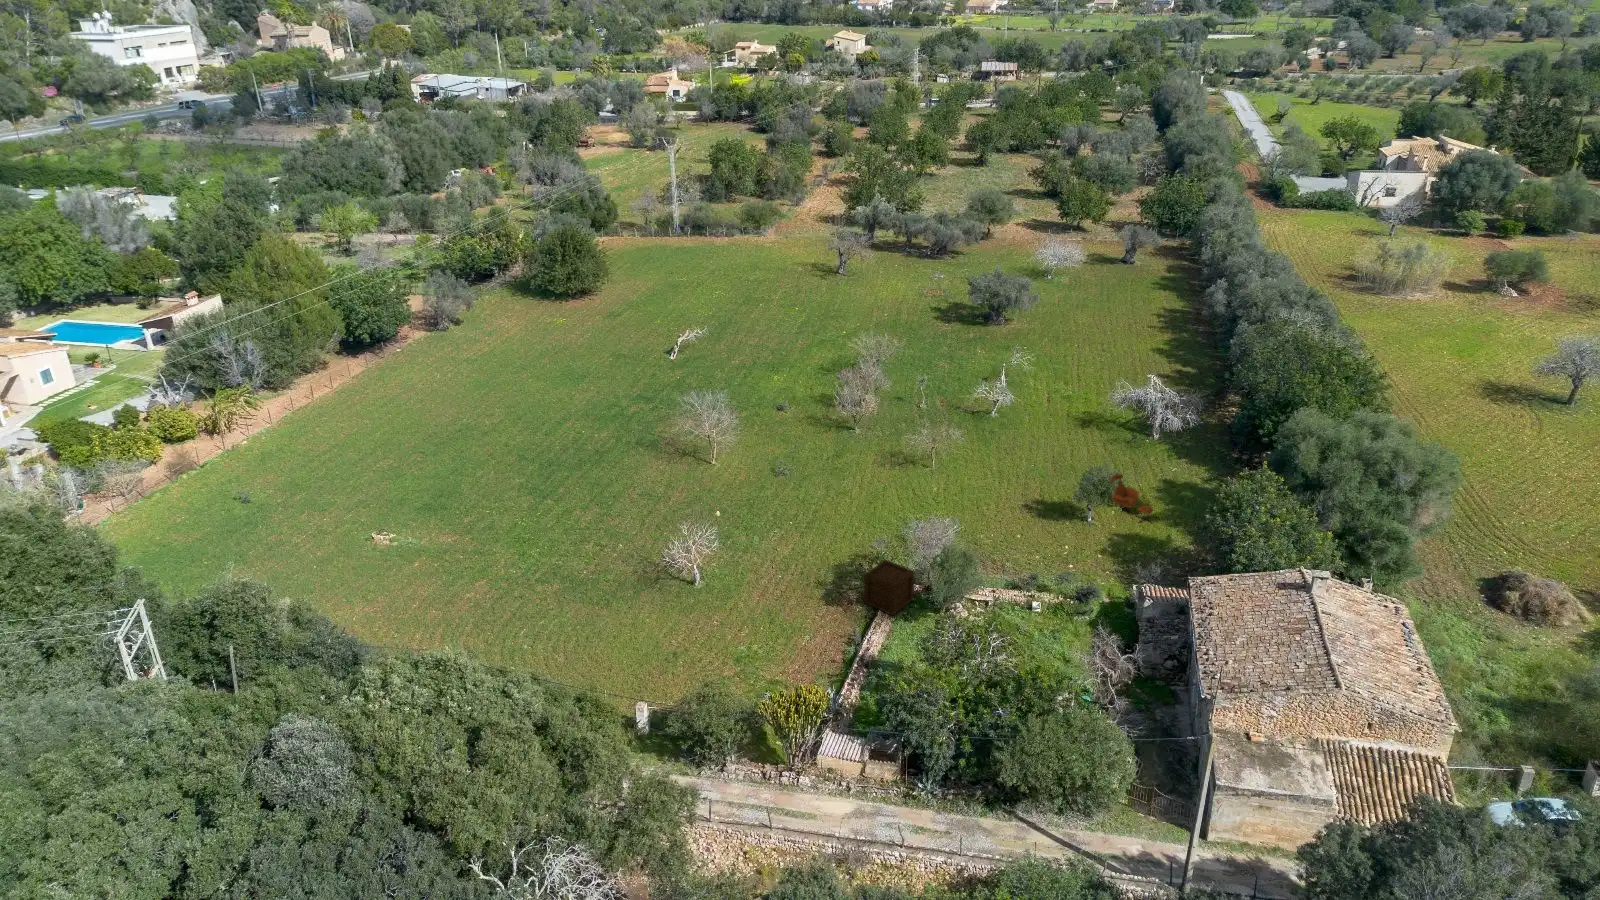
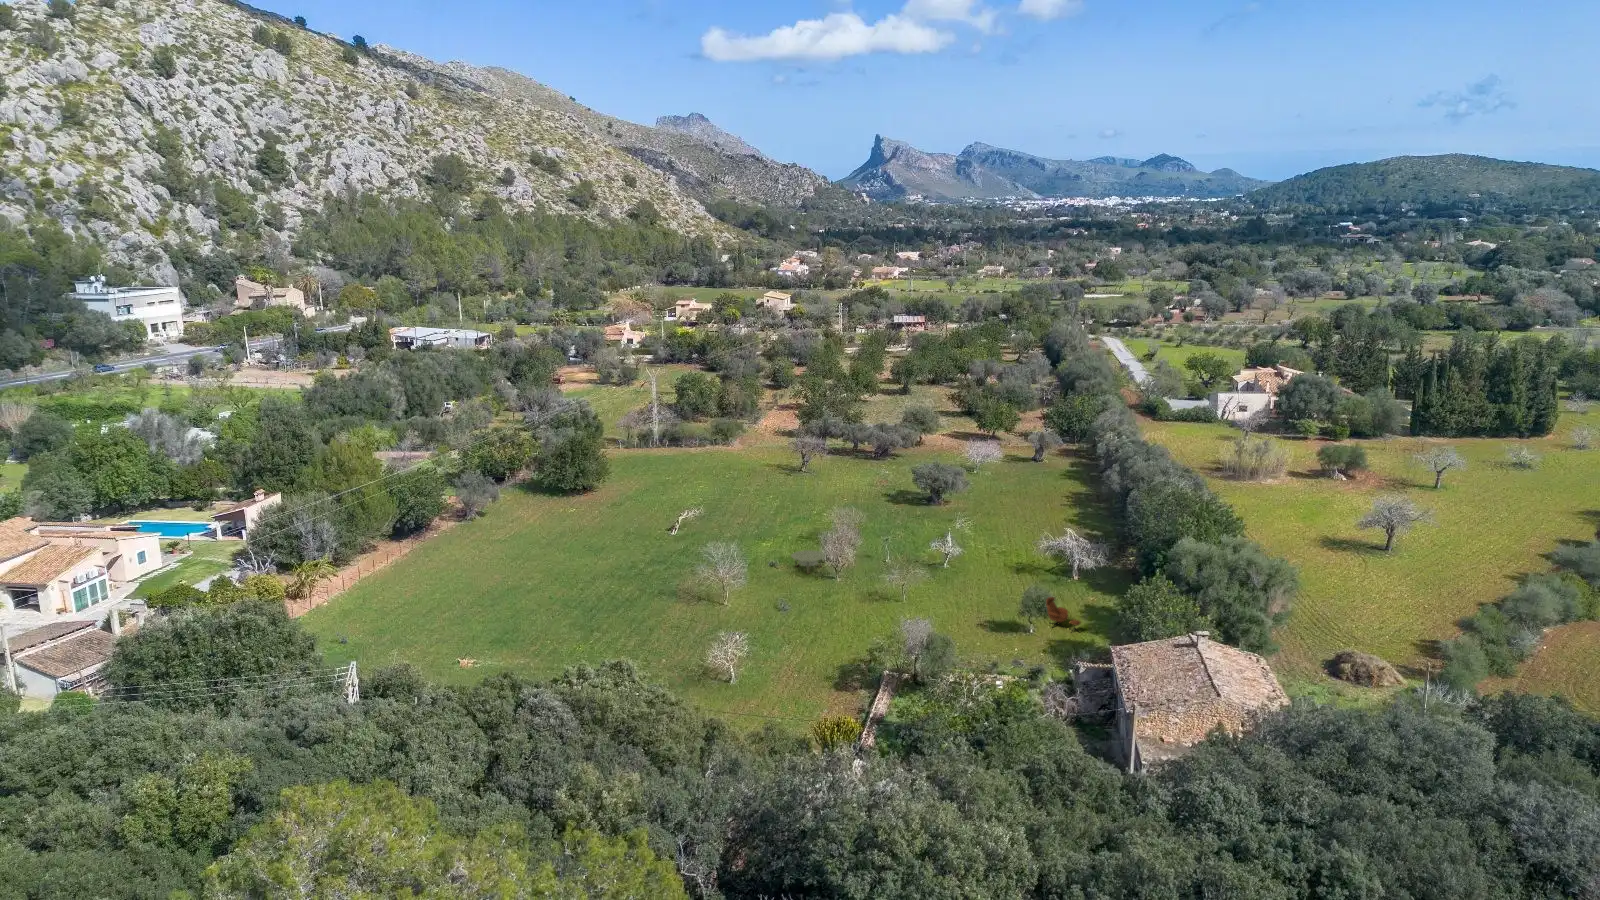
round table: none [800,387,842,419] -> present [791,550,824,574]
wooden crate: present [864,560,914,615] -> none [869,655,907,696]

